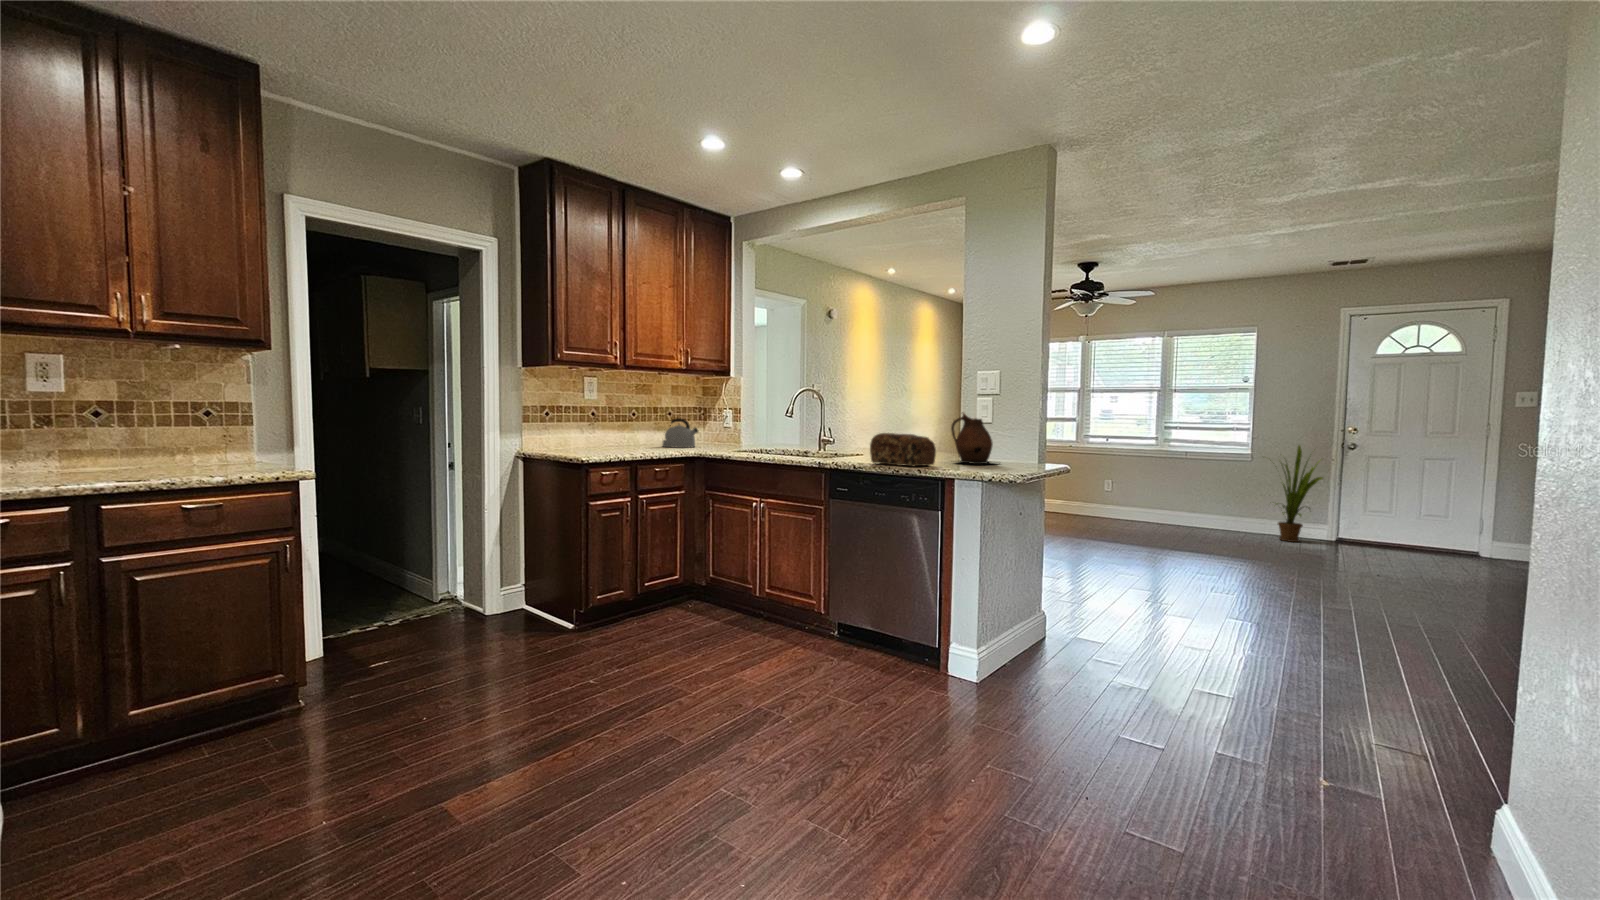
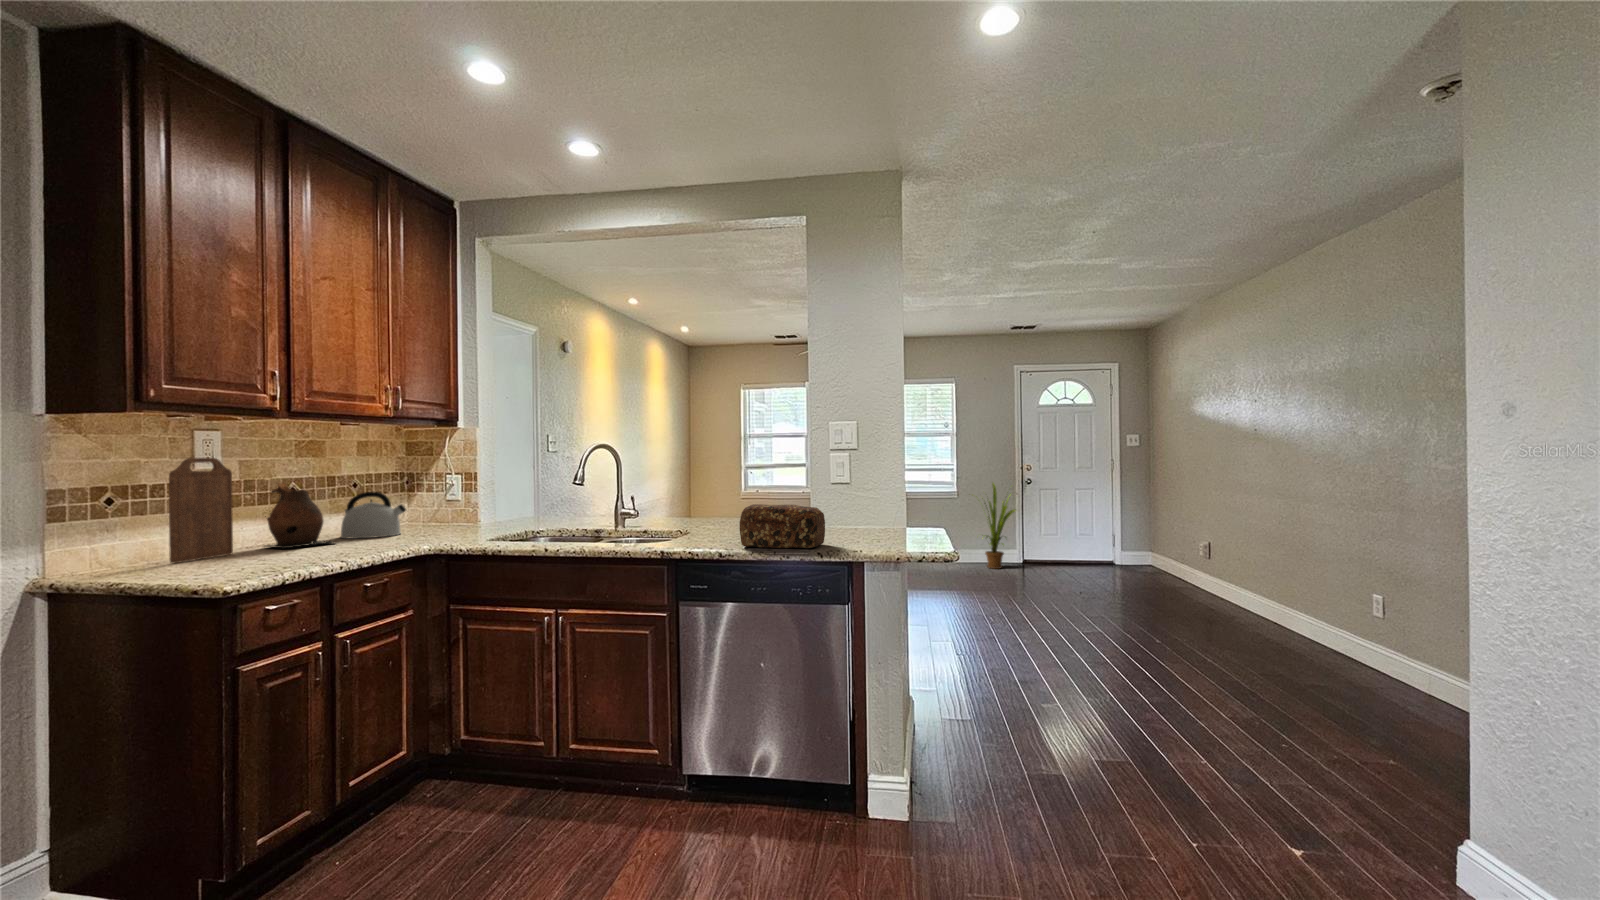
cutting board: none [573,392,603,450] -> present [169,458,233,563]
ceramic pitcher: present [951,413,993,464] -> present [265,483,333,549]

